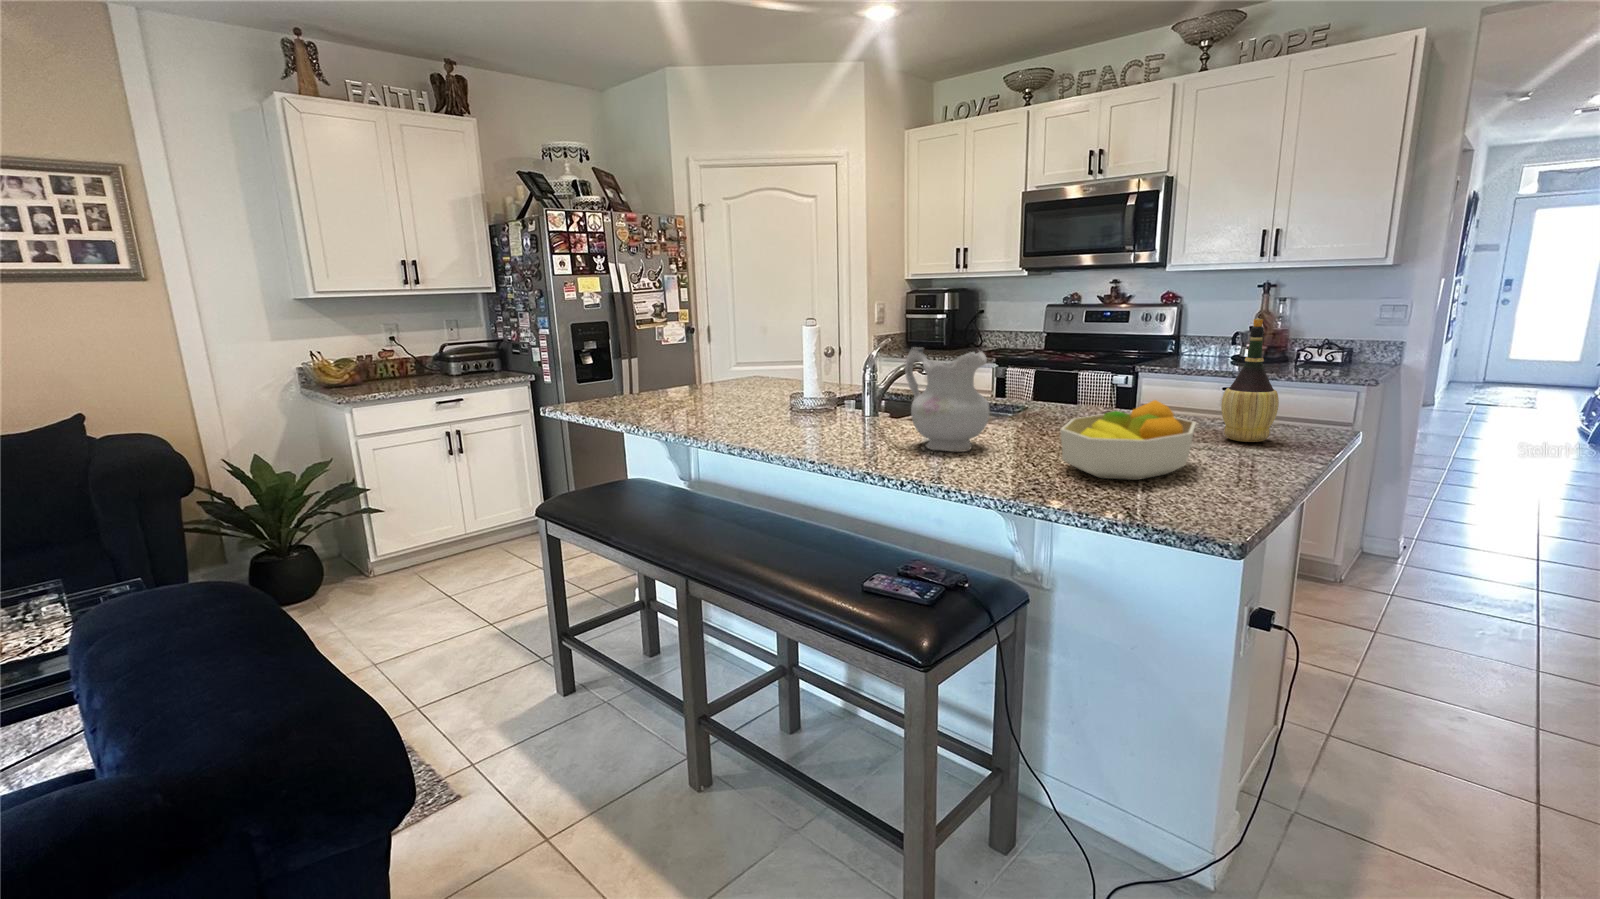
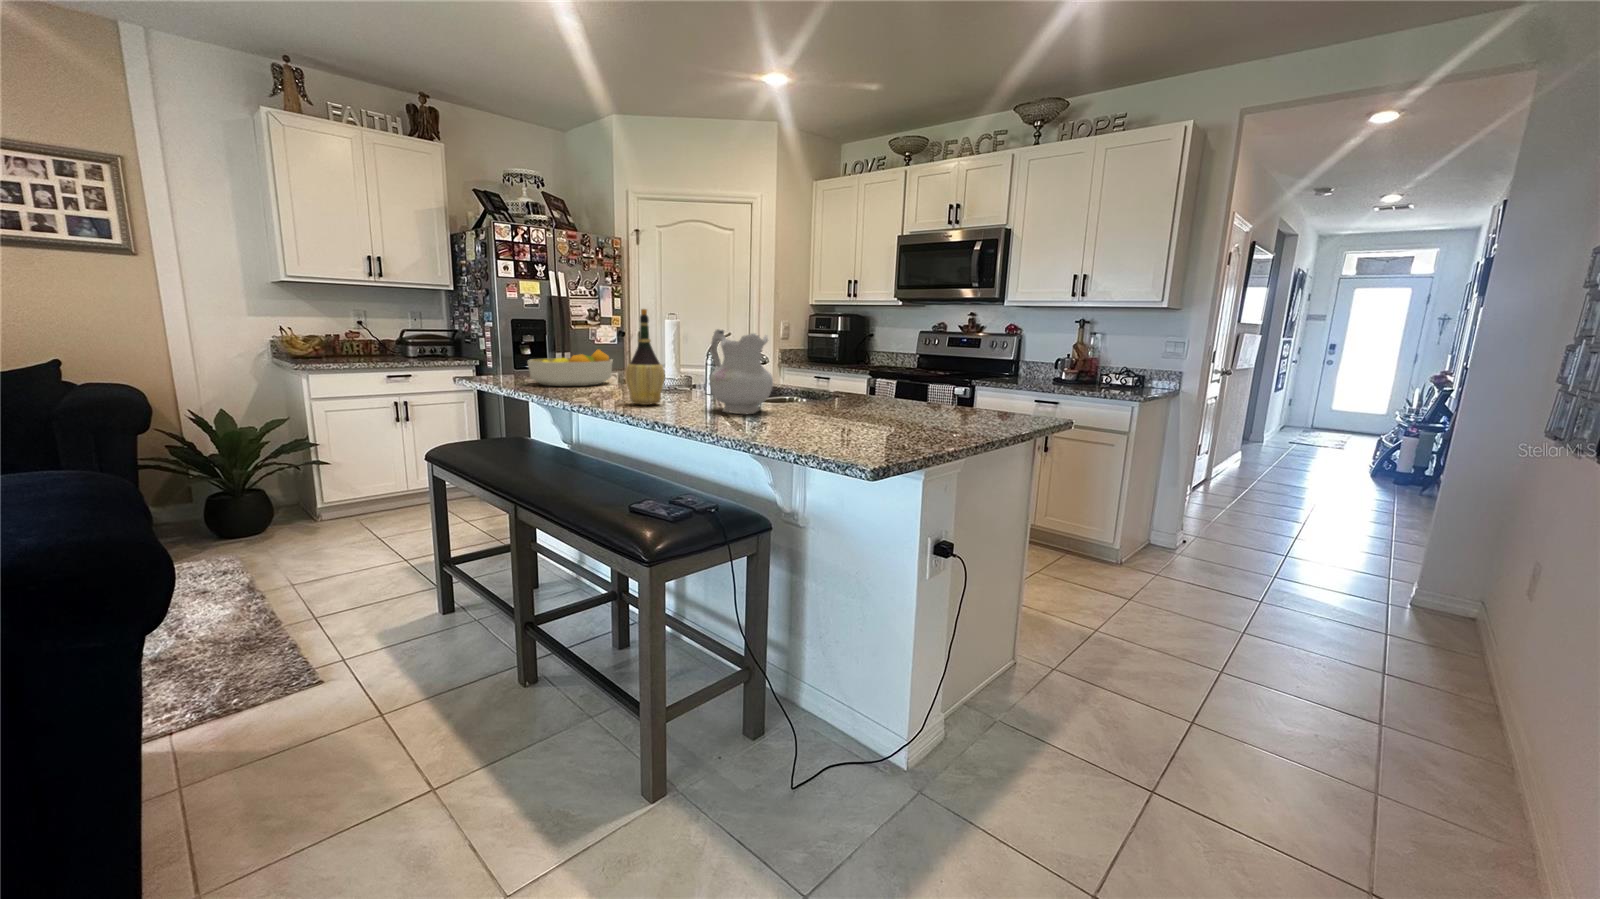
wine bottle: present [1221,319,1279,442] -> present [626,309,665,405]
fruit bowl: present [1060,400,1196,480] -> present [528,350,613,386]

